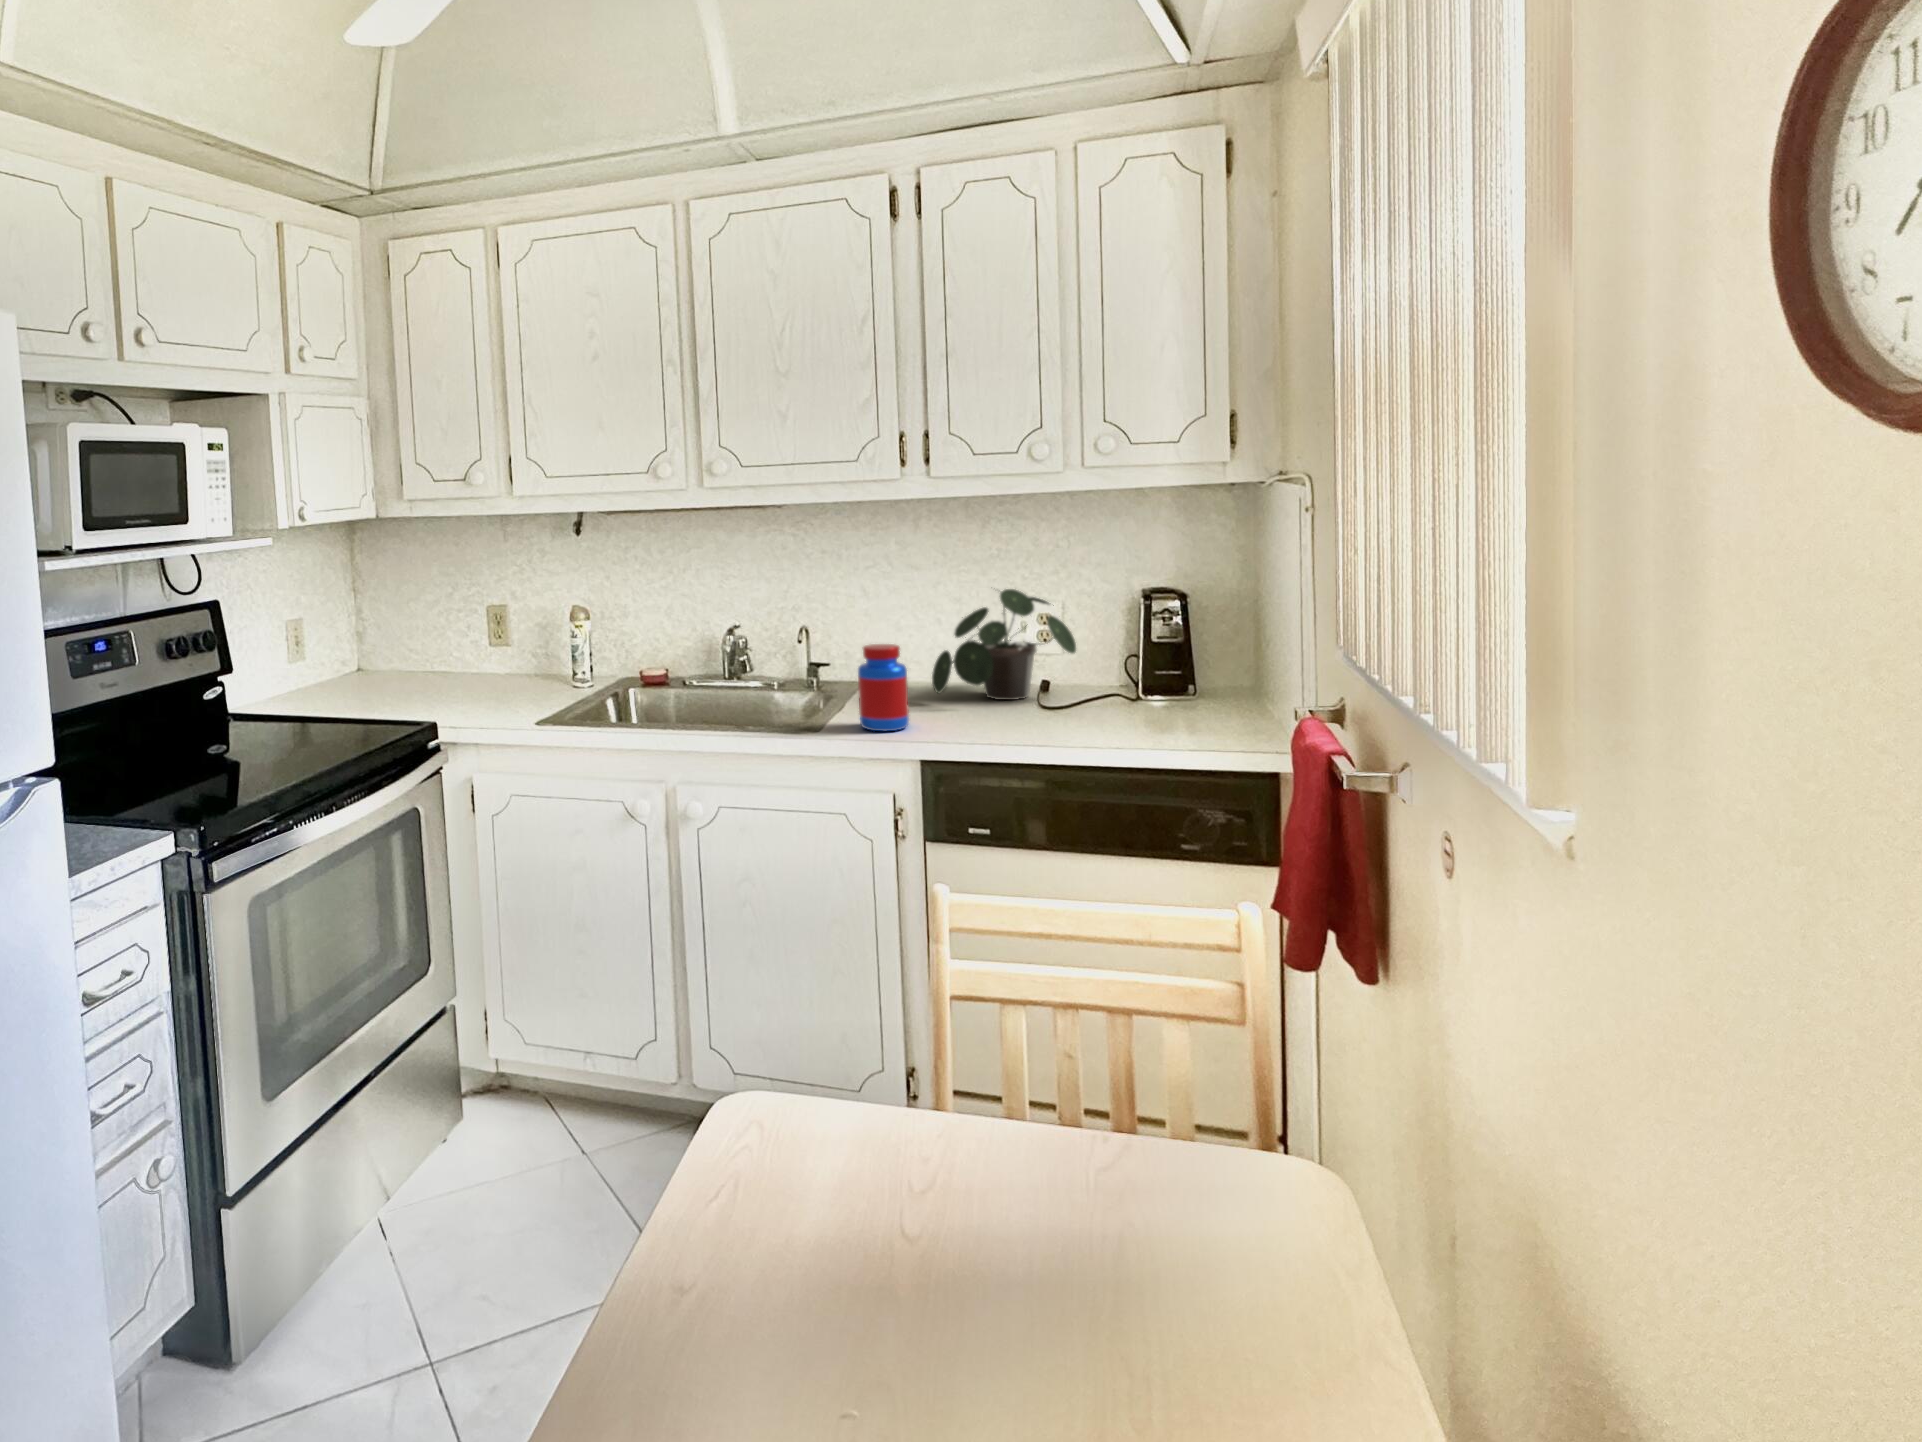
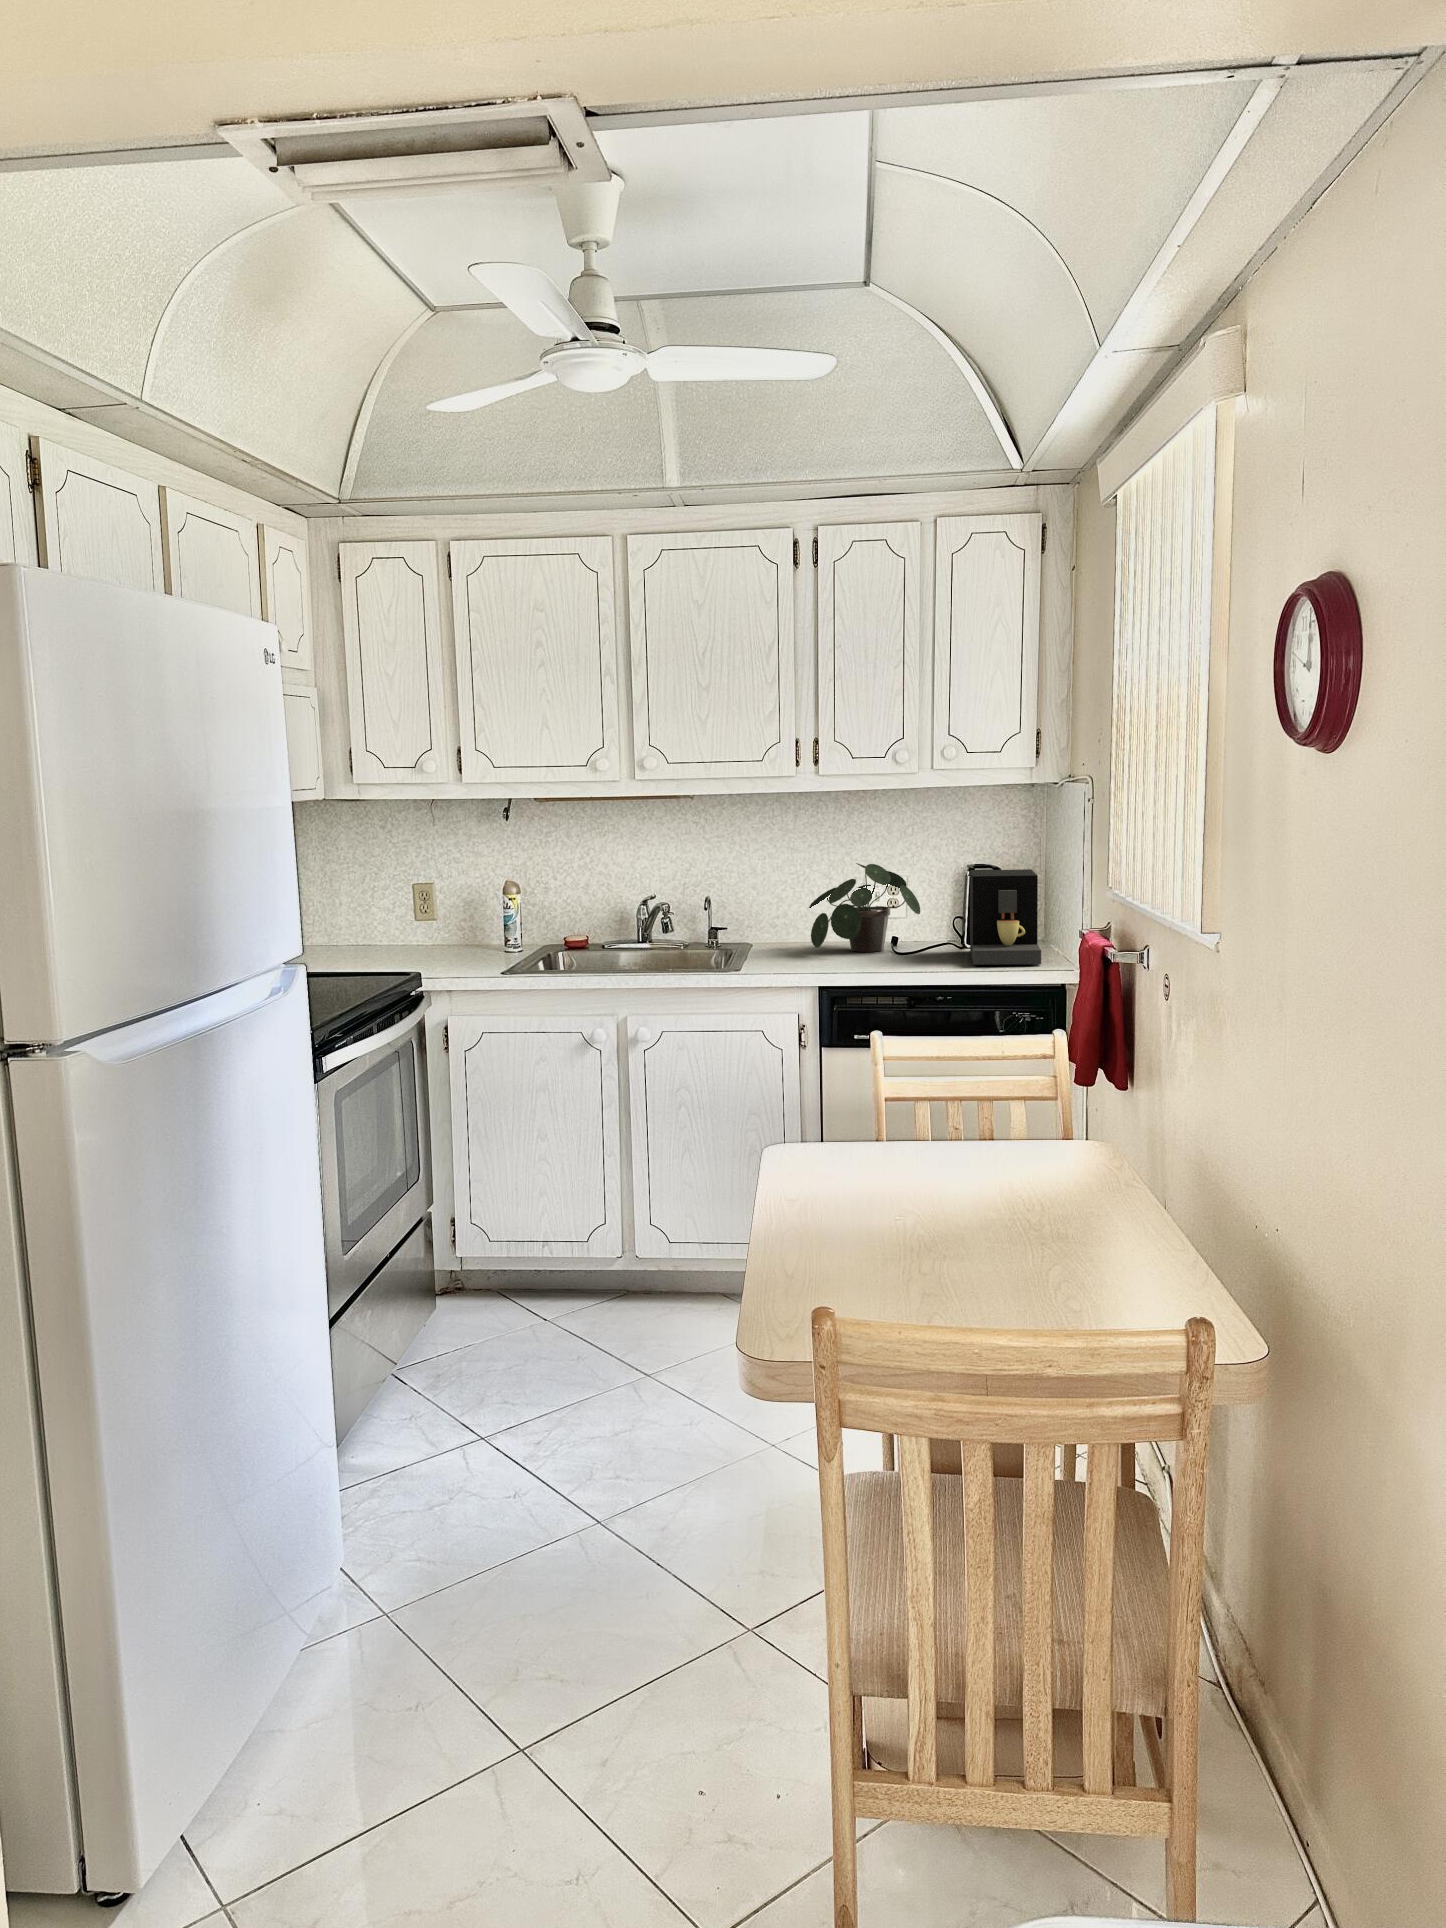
coffee maker: none [1140,598,1243,737] -> present [970,869,1041,965]
jar: present [858,644,909,731] -> none [765,904,804,971]

